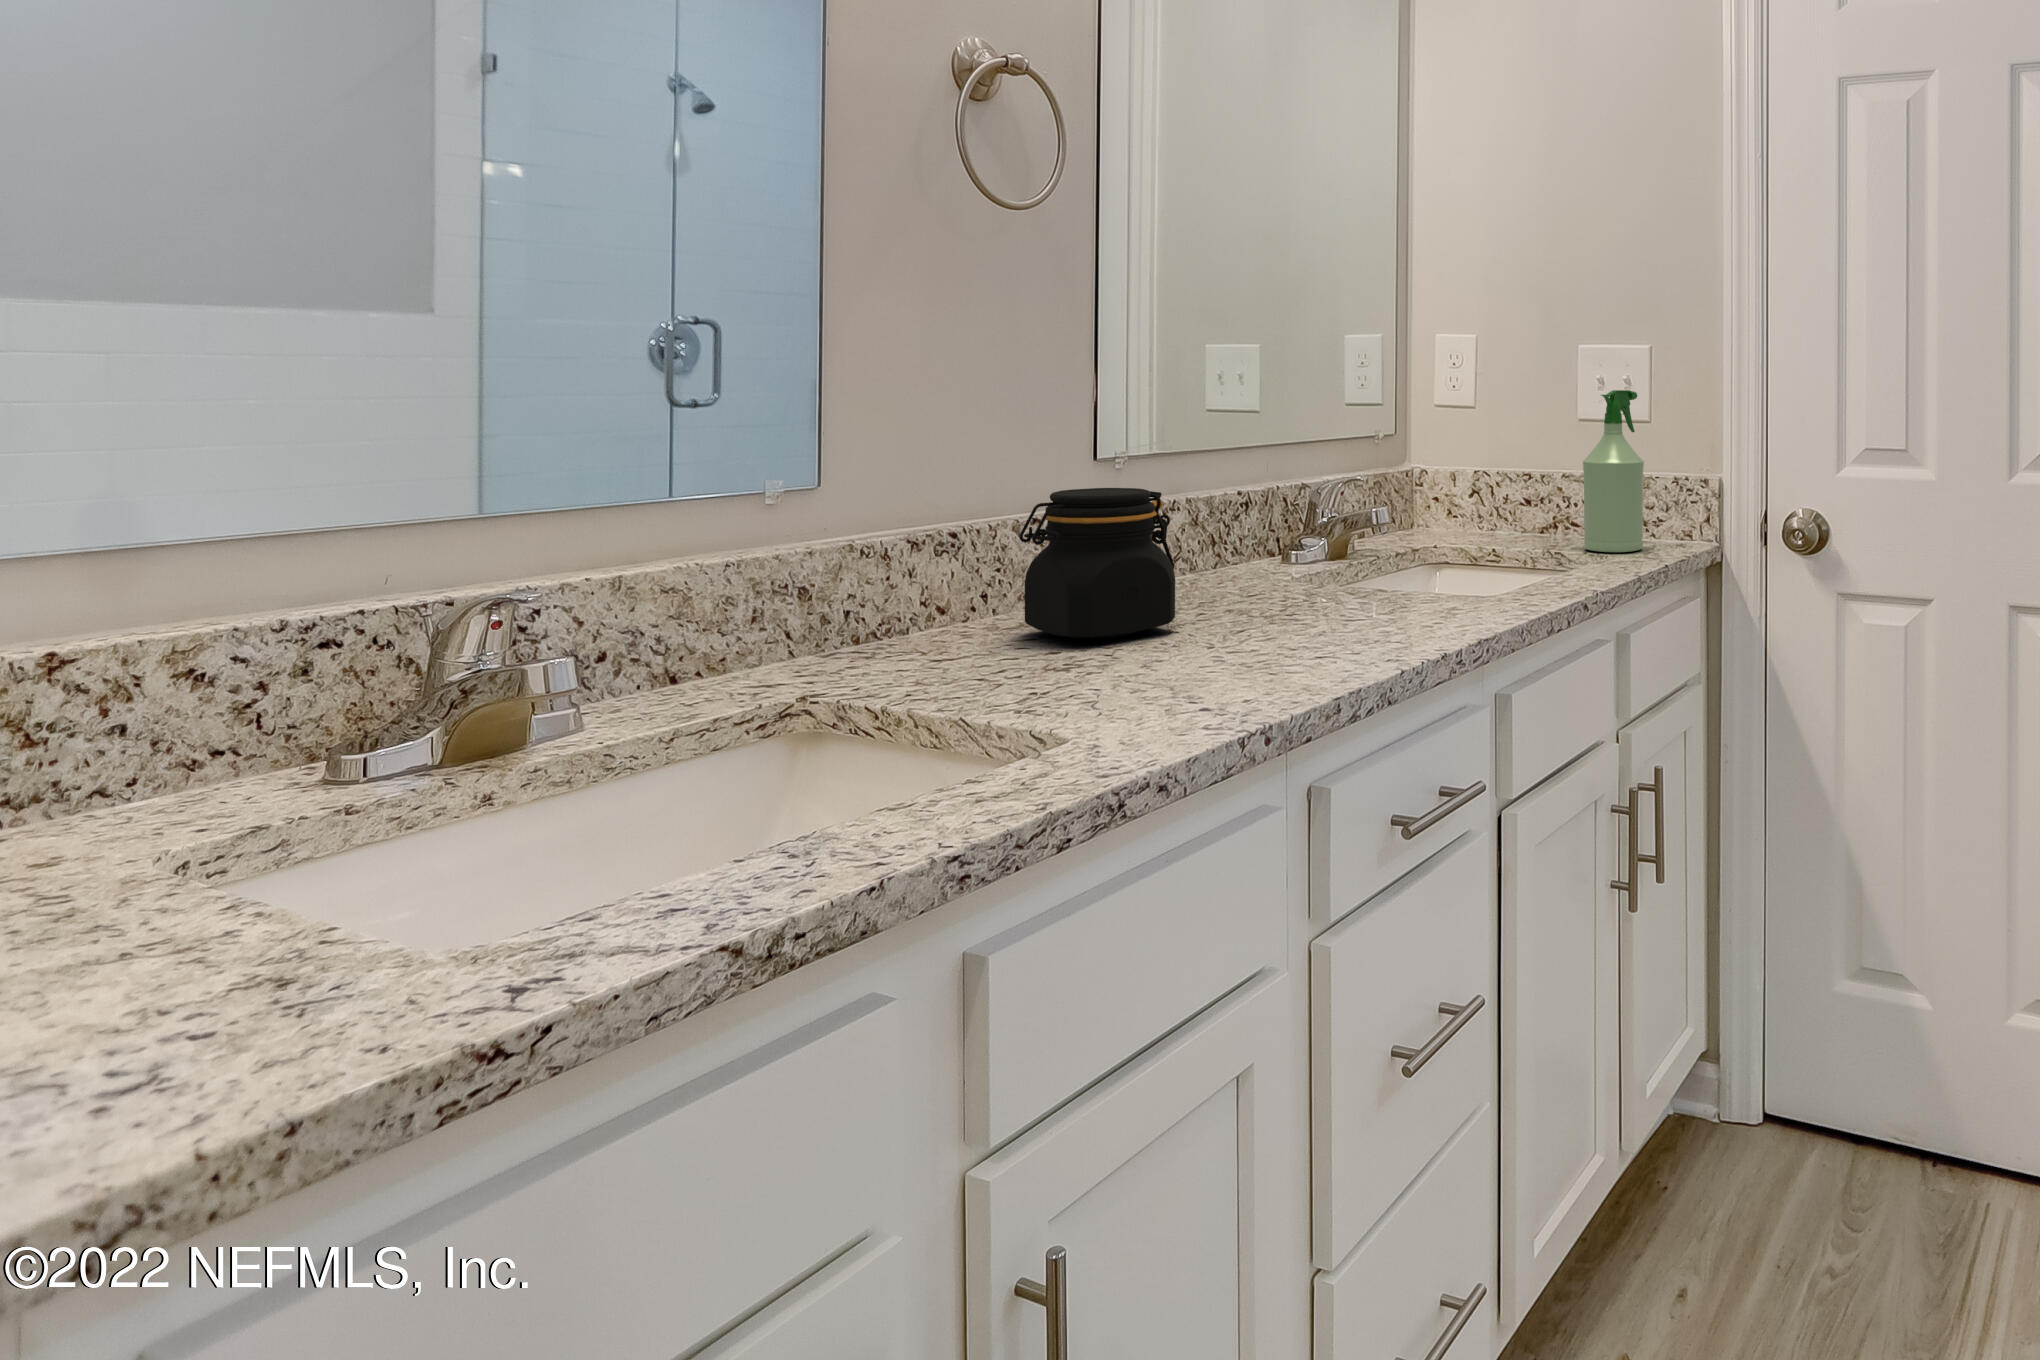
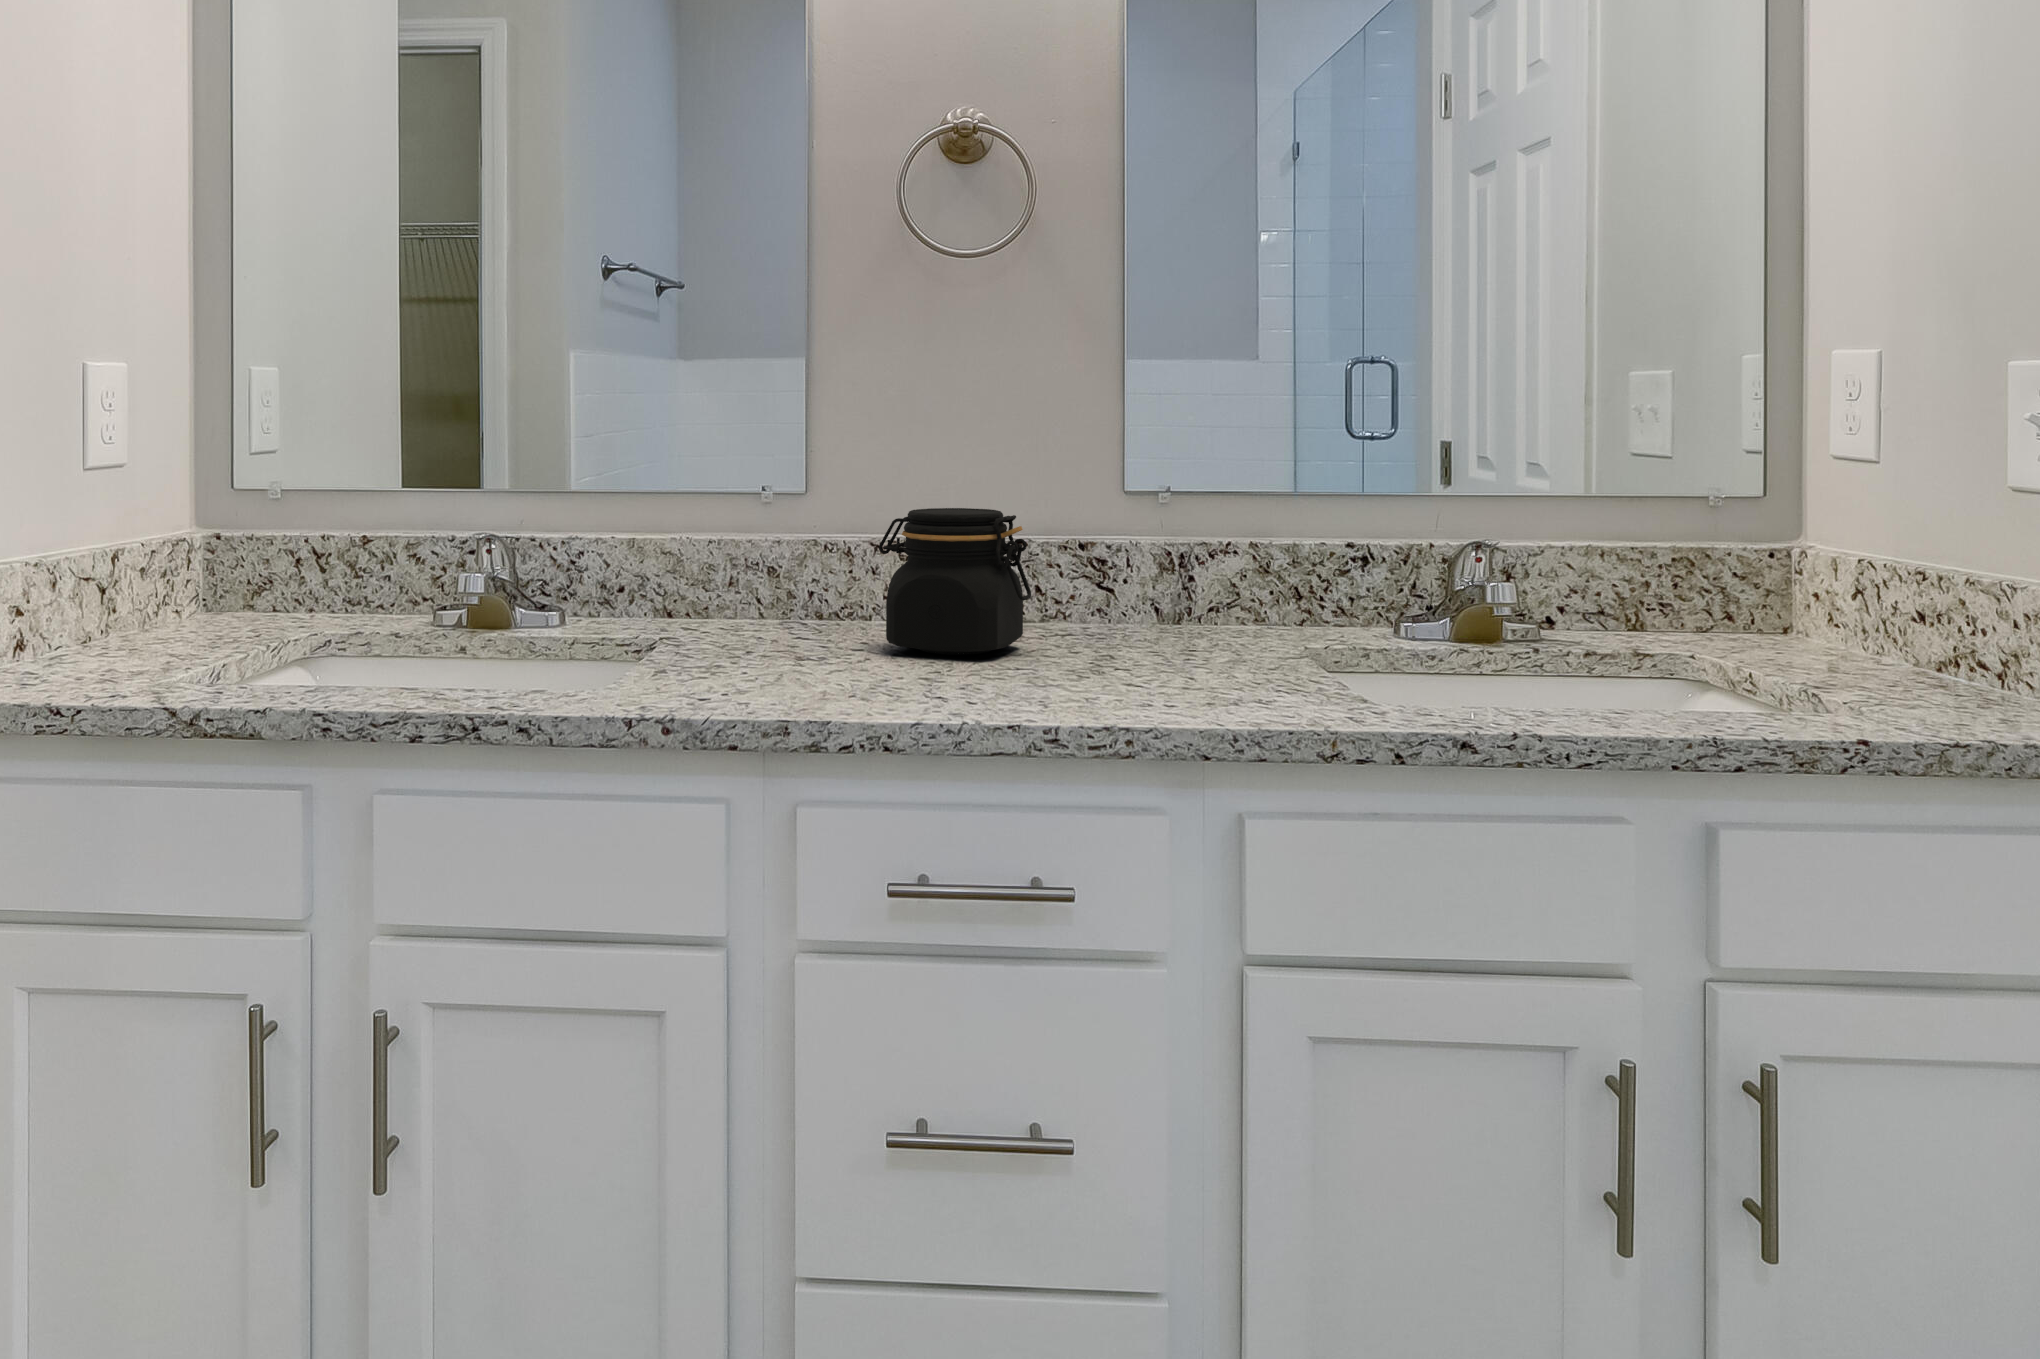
spray bottle: present [1583,390,1644,552] -> none [1868,424,2021,722]

